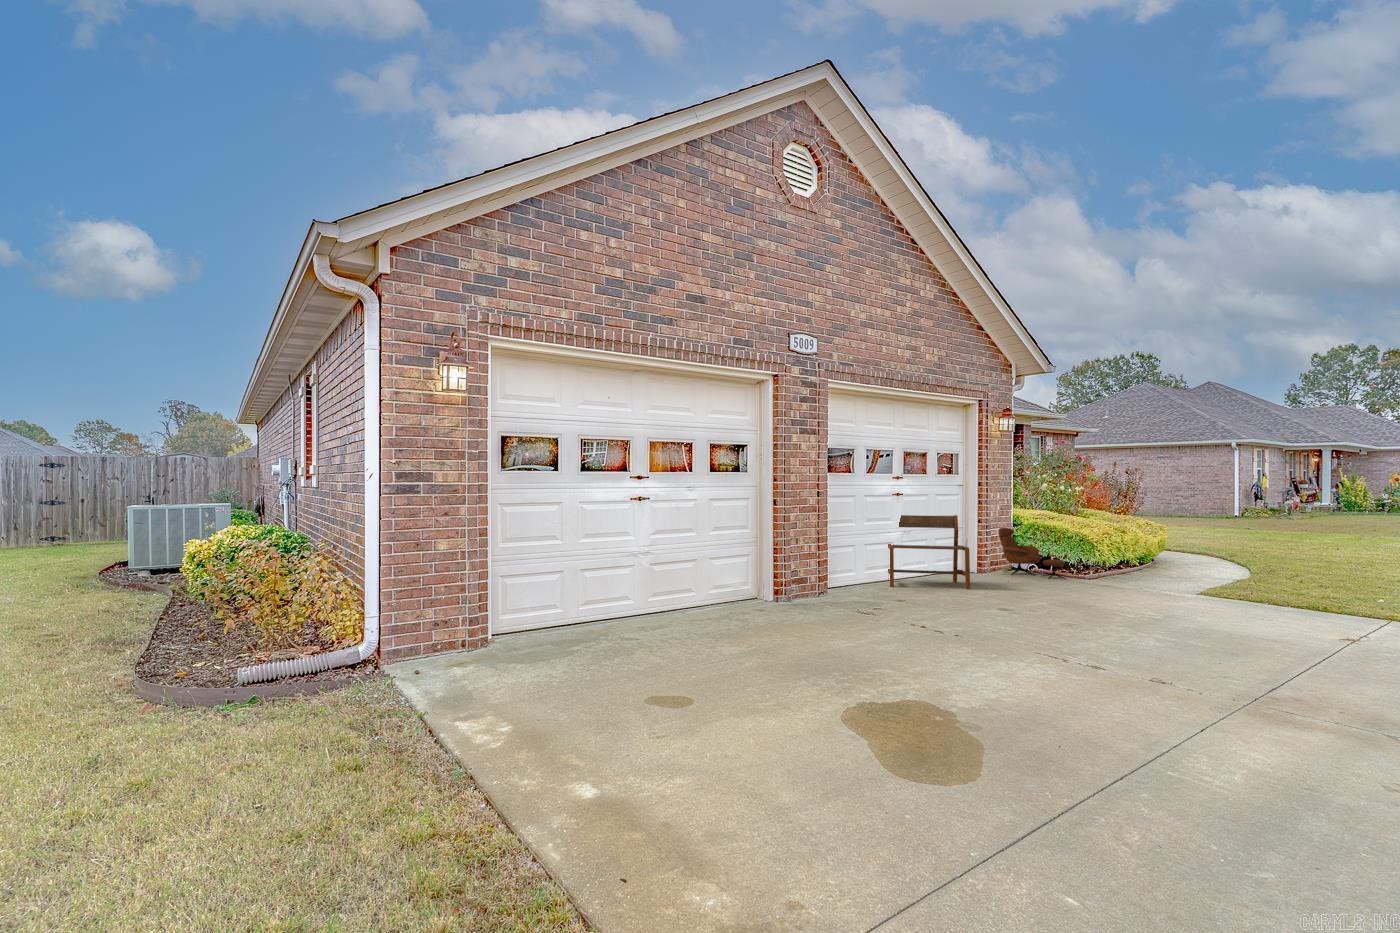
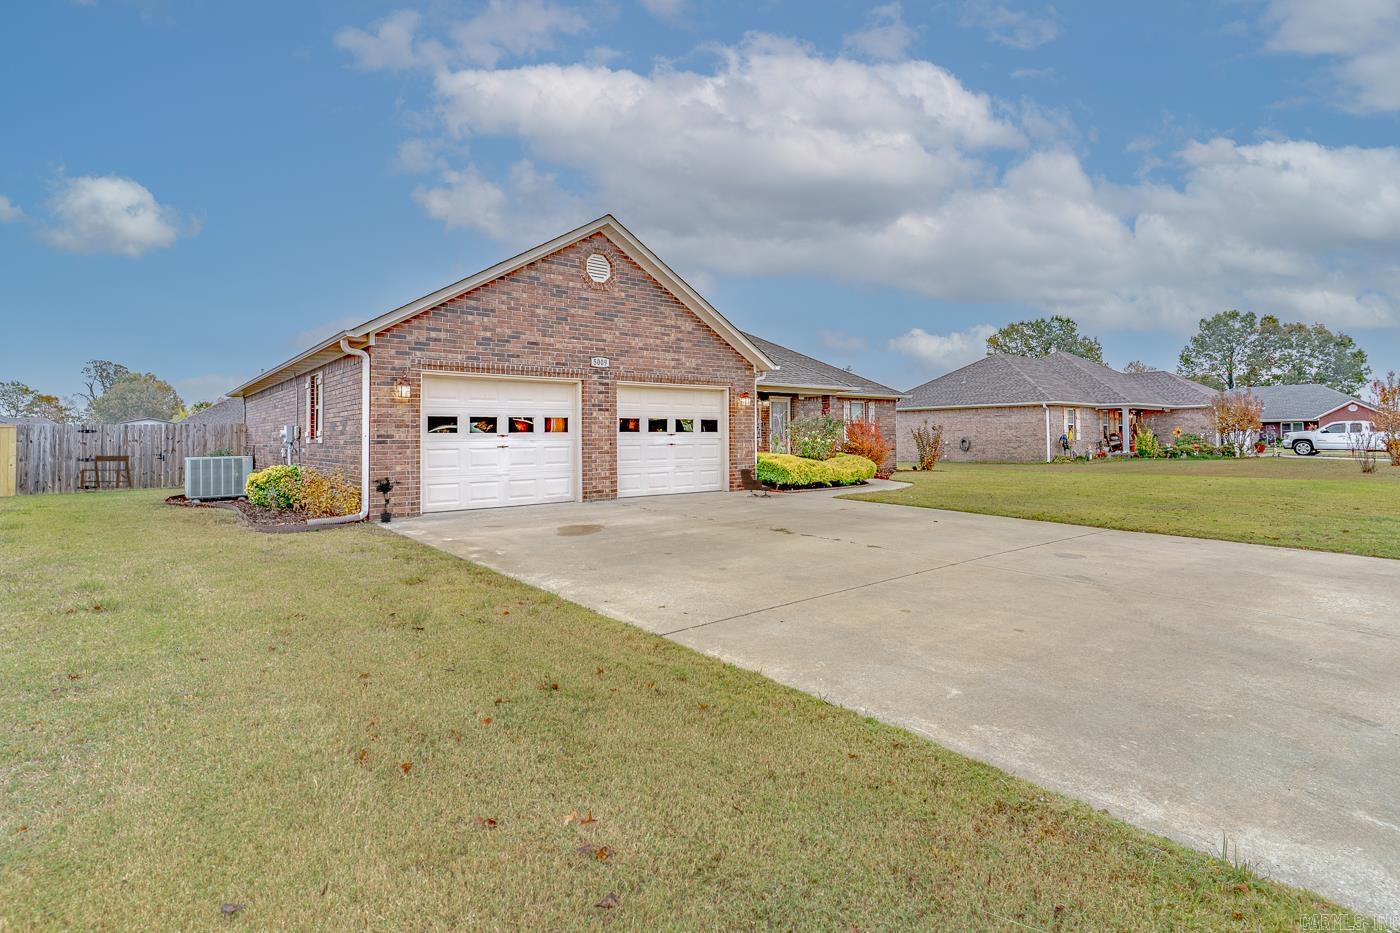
bench: present [886,515,970,589] -> present [80,455,131,488]
potted plant: none [362,564,442,673] -> present [369,477,401,522]

